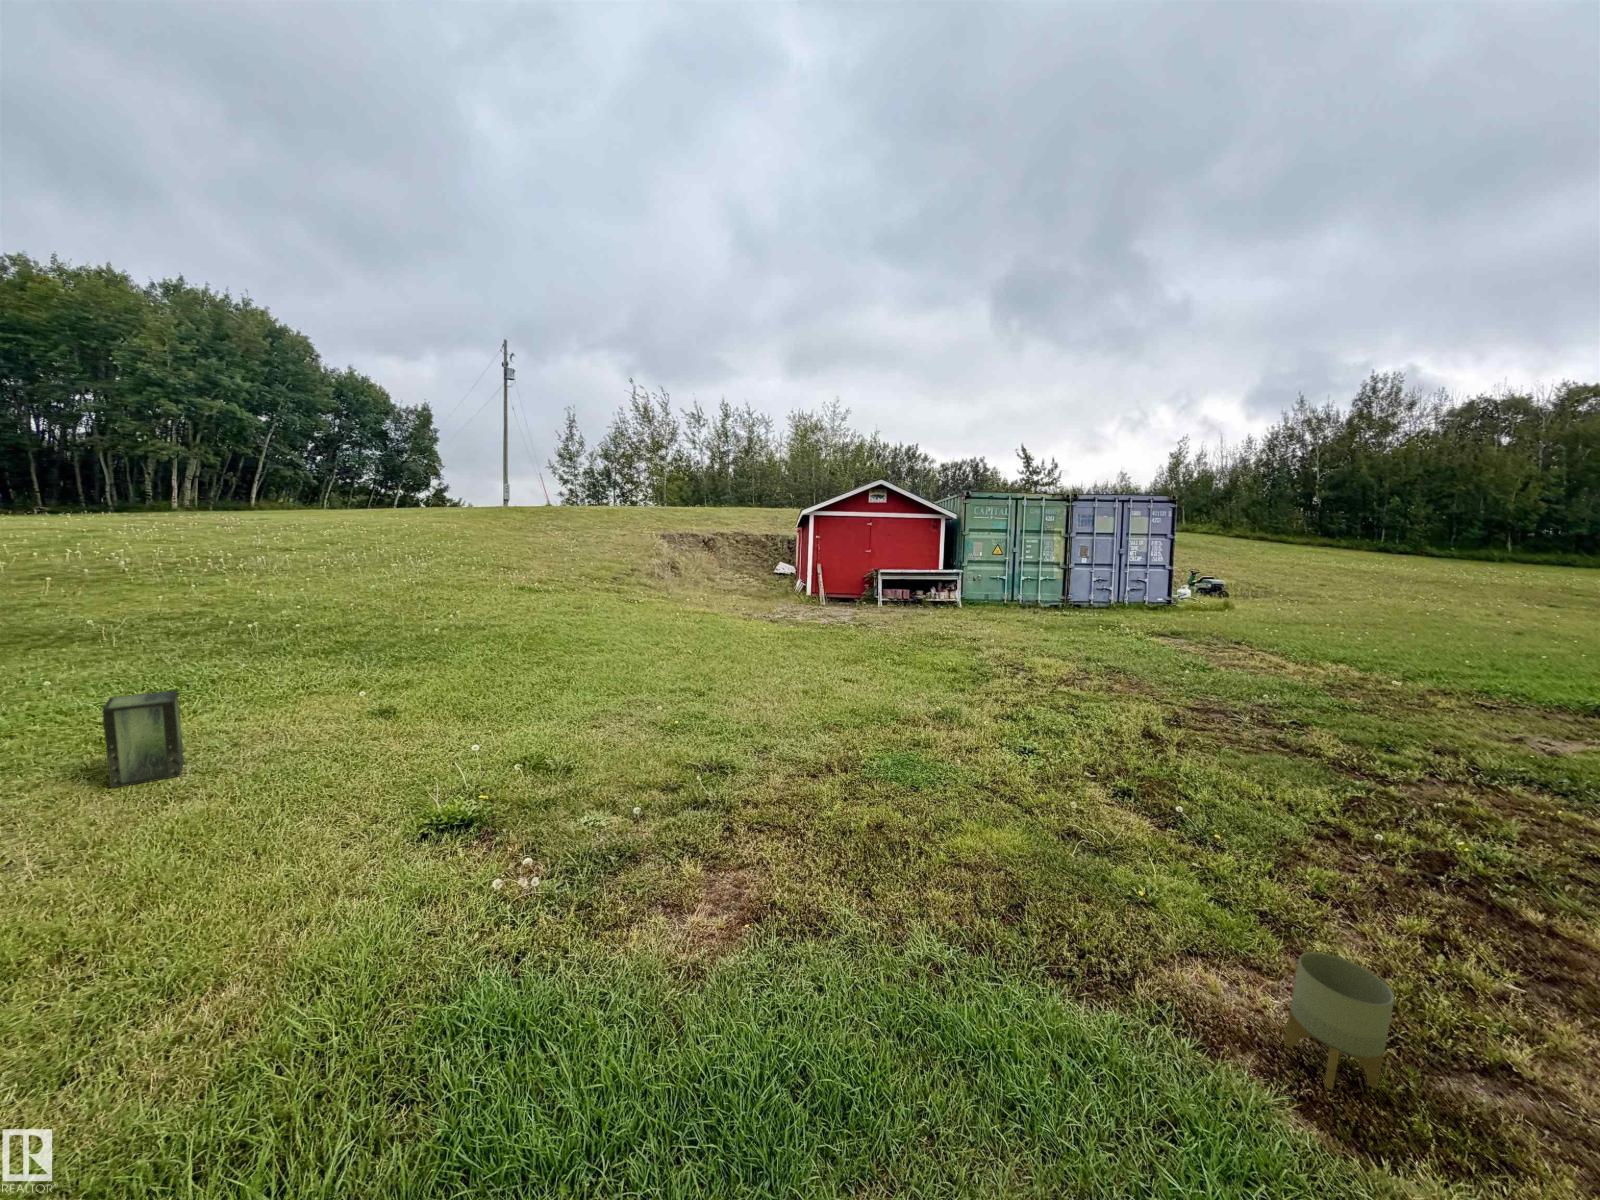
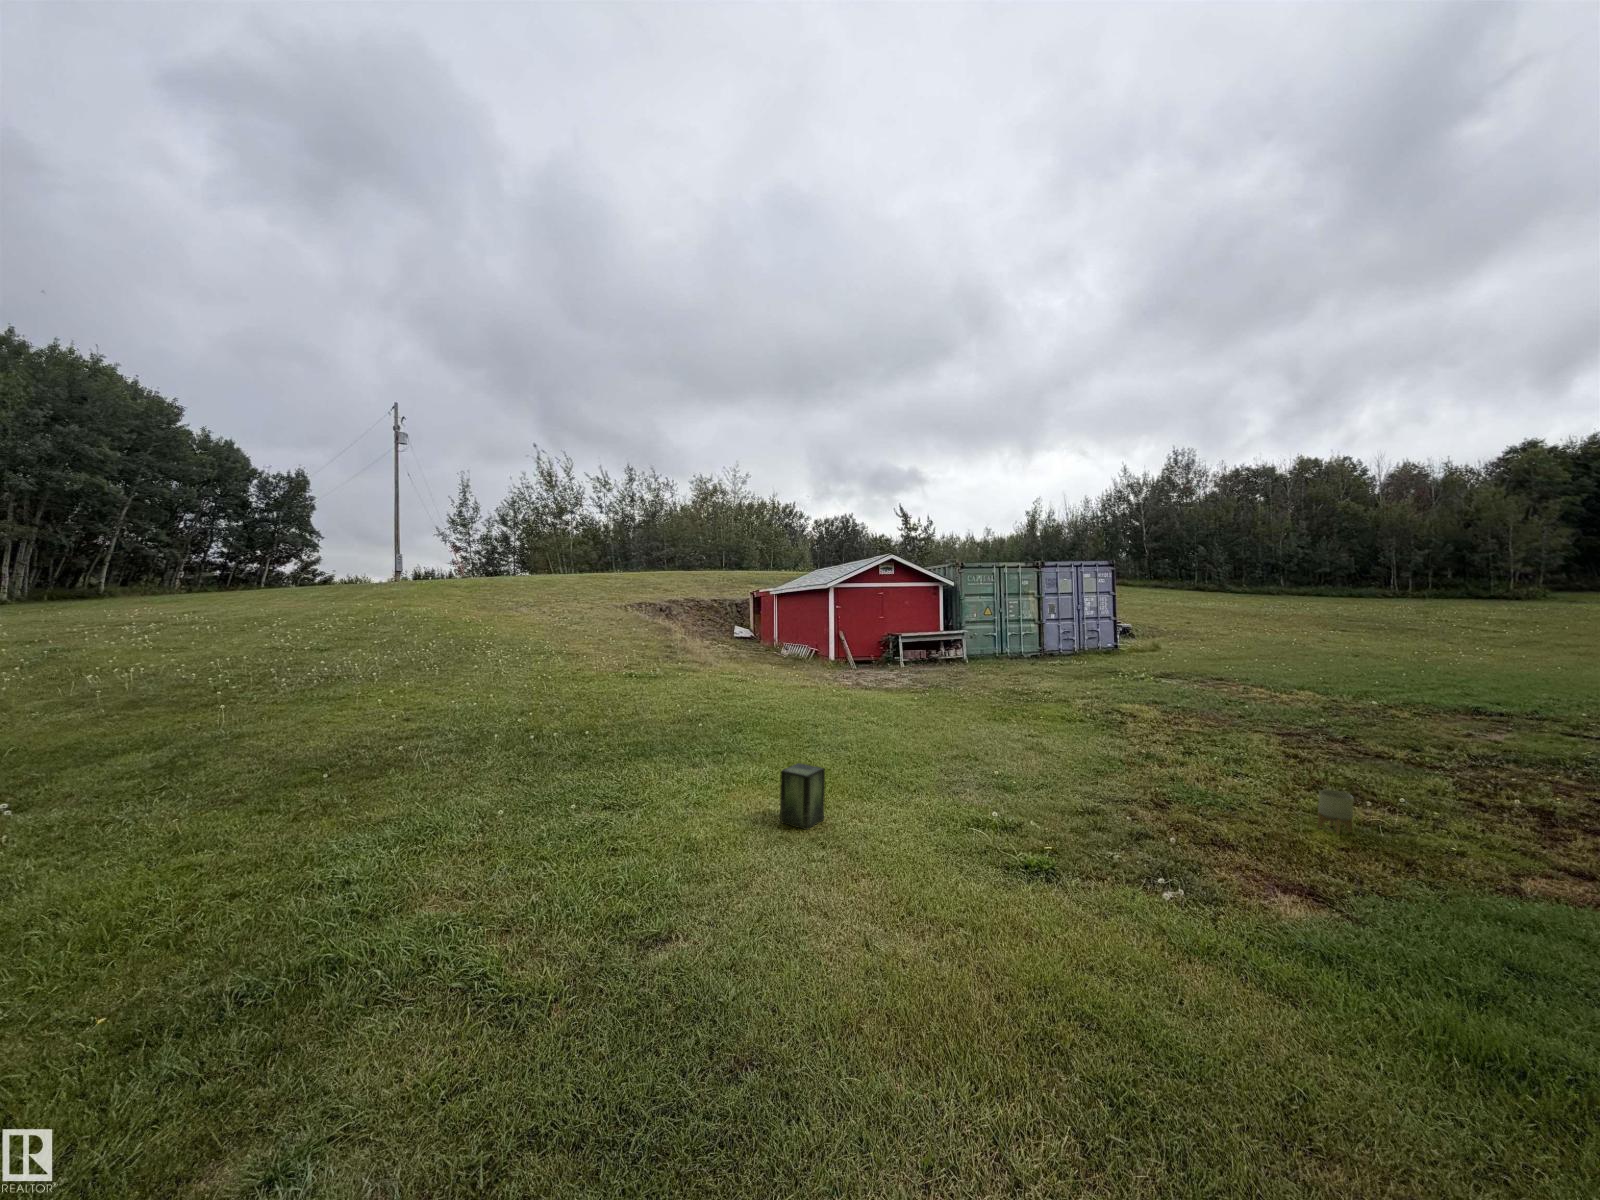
planter: present [1284,952,1394,1090] -> present [1318,790,1353,835]

